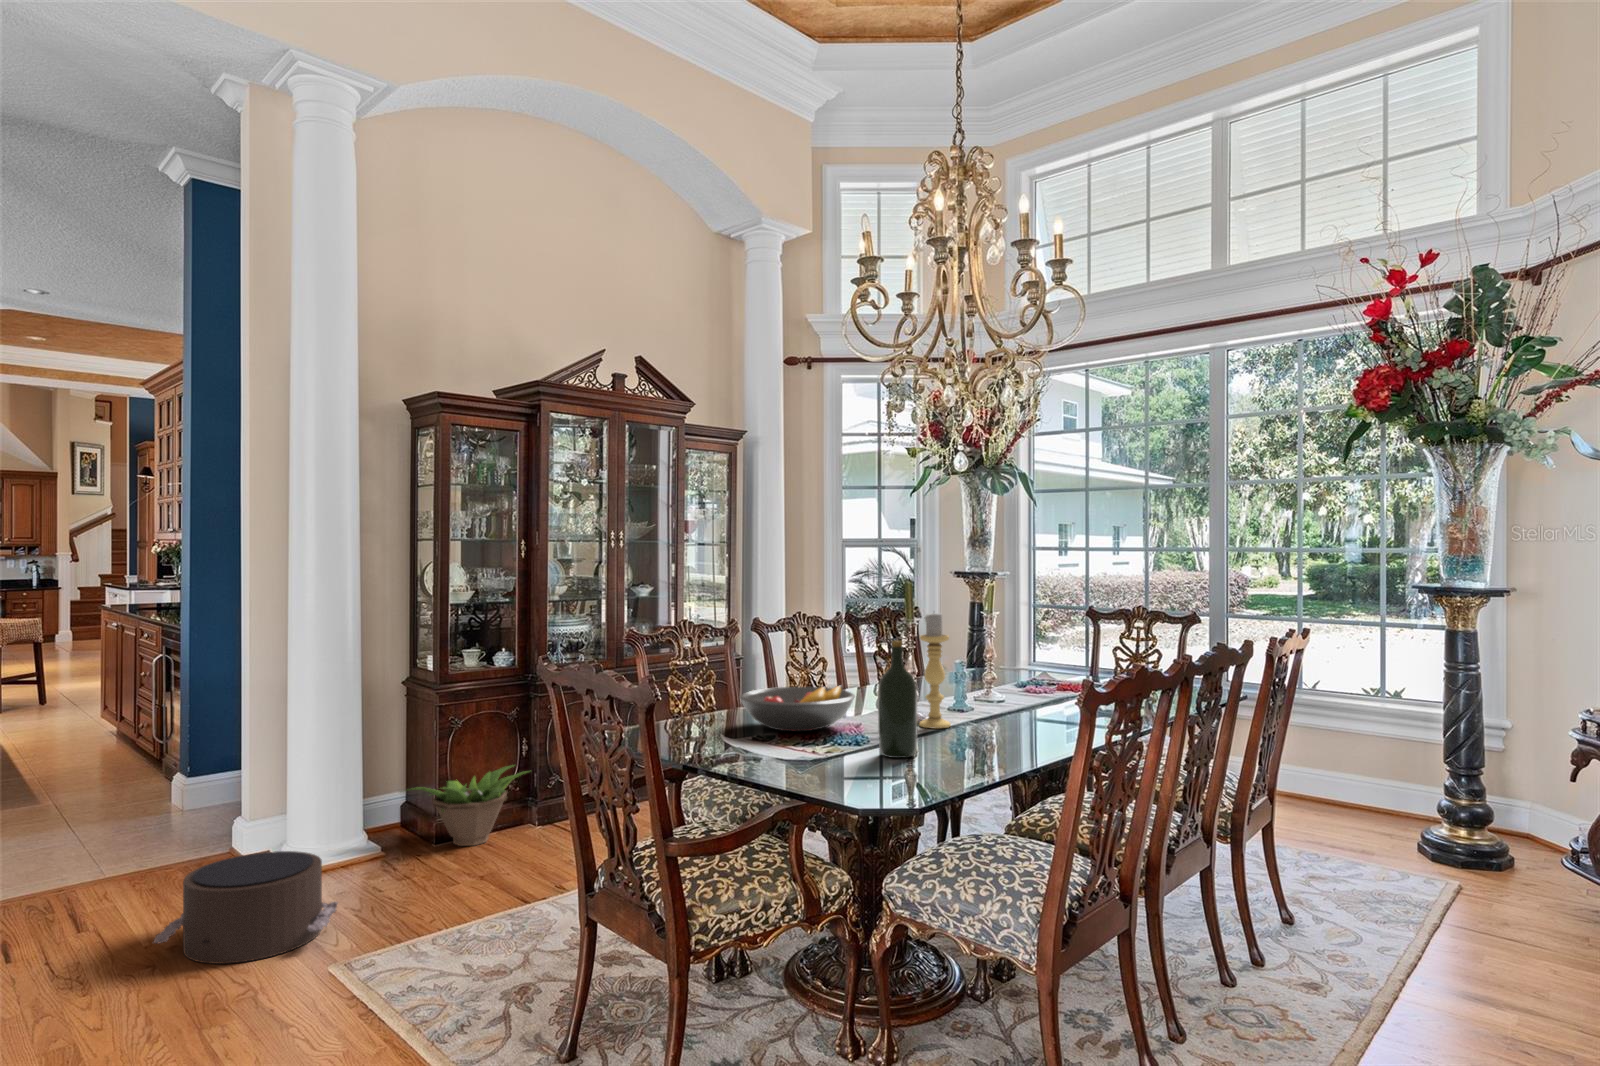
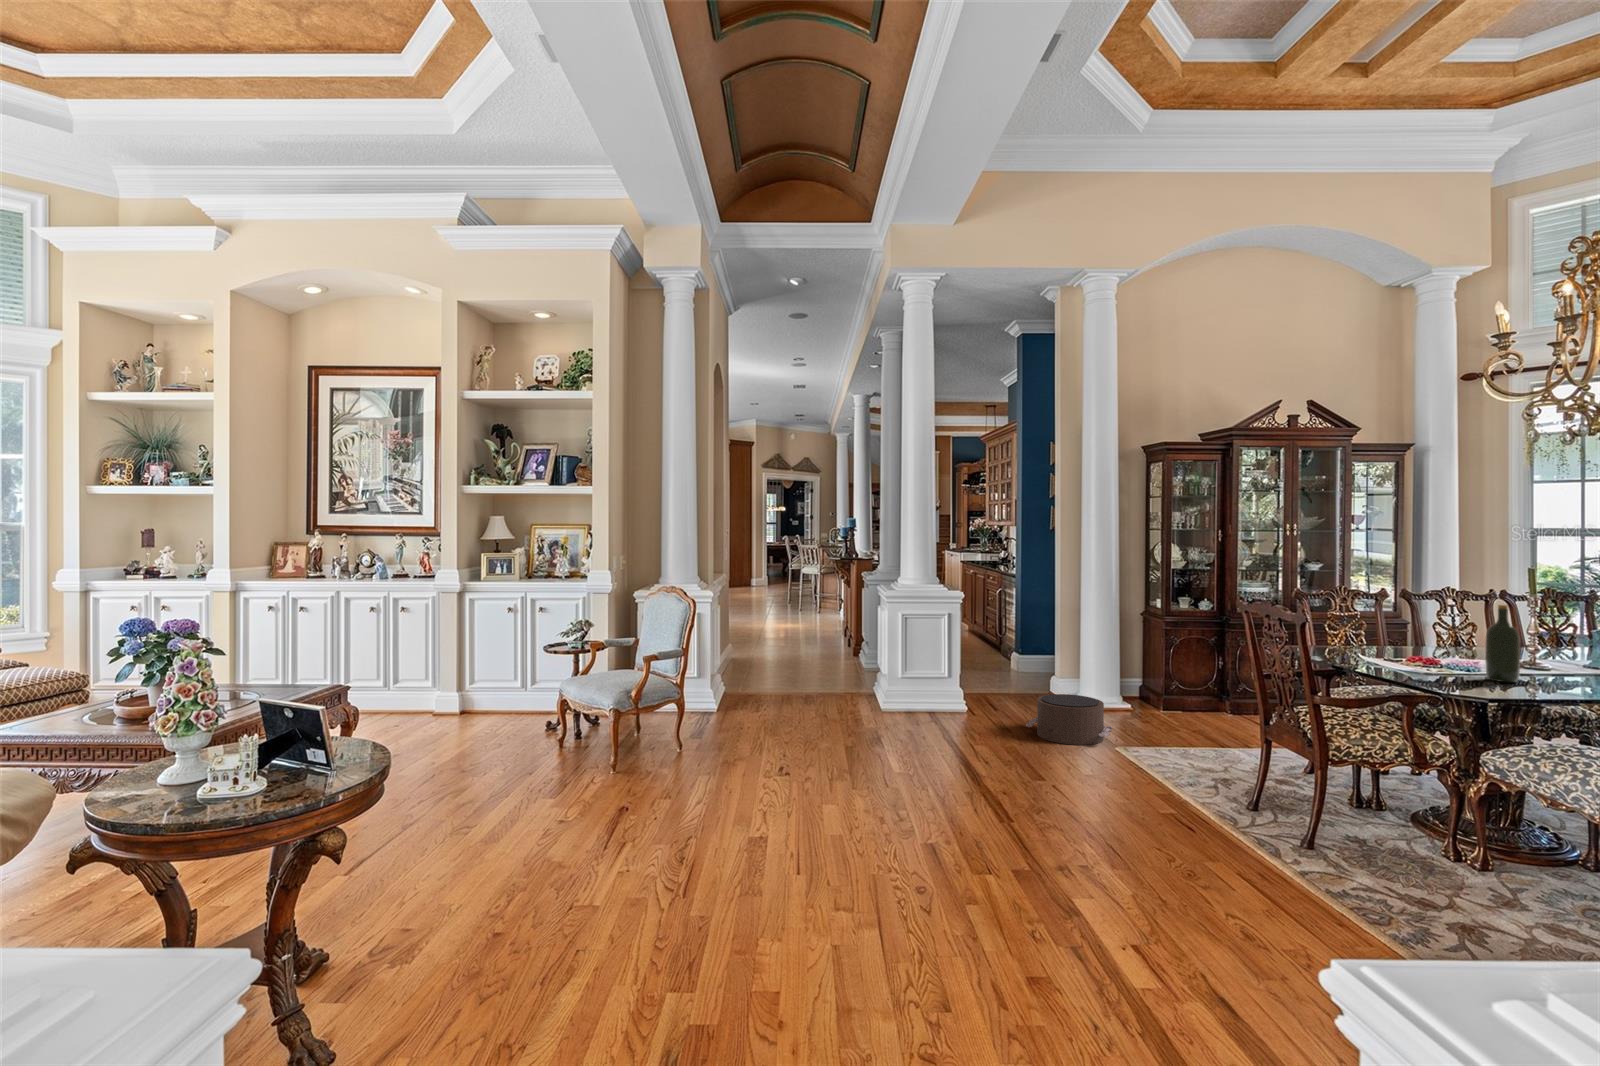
candle holder: present [919,613,951,729] -> none [1538,588,1570,673]
fruit bowl: present [740,685,855,731] -> none [1378,633,1477,662]
decorative plant: present [407,765,529,846] -> none [1139,674,1226,718]

